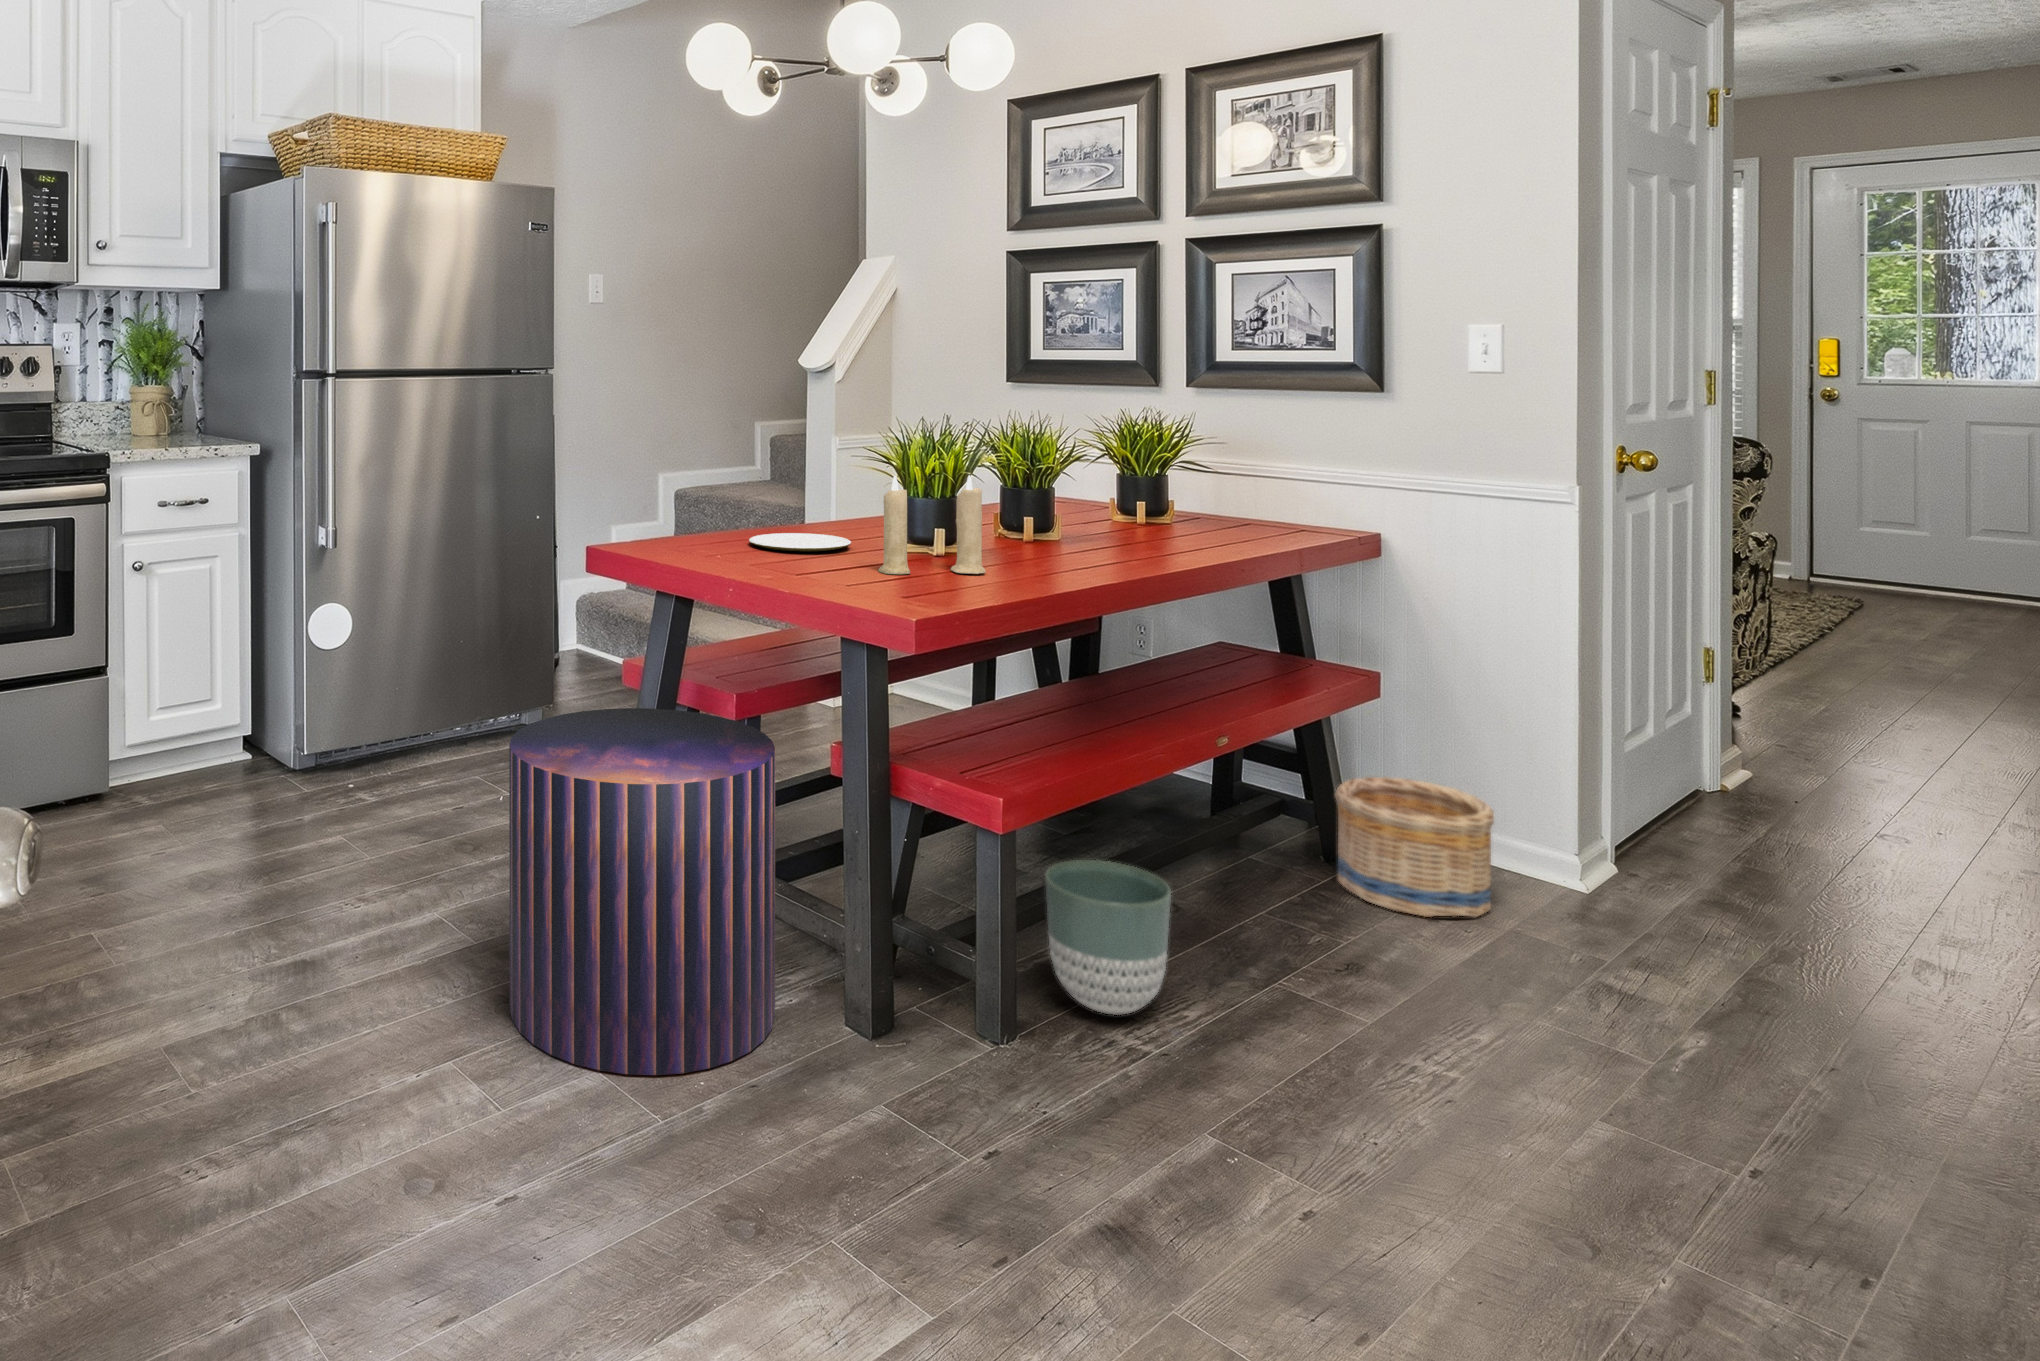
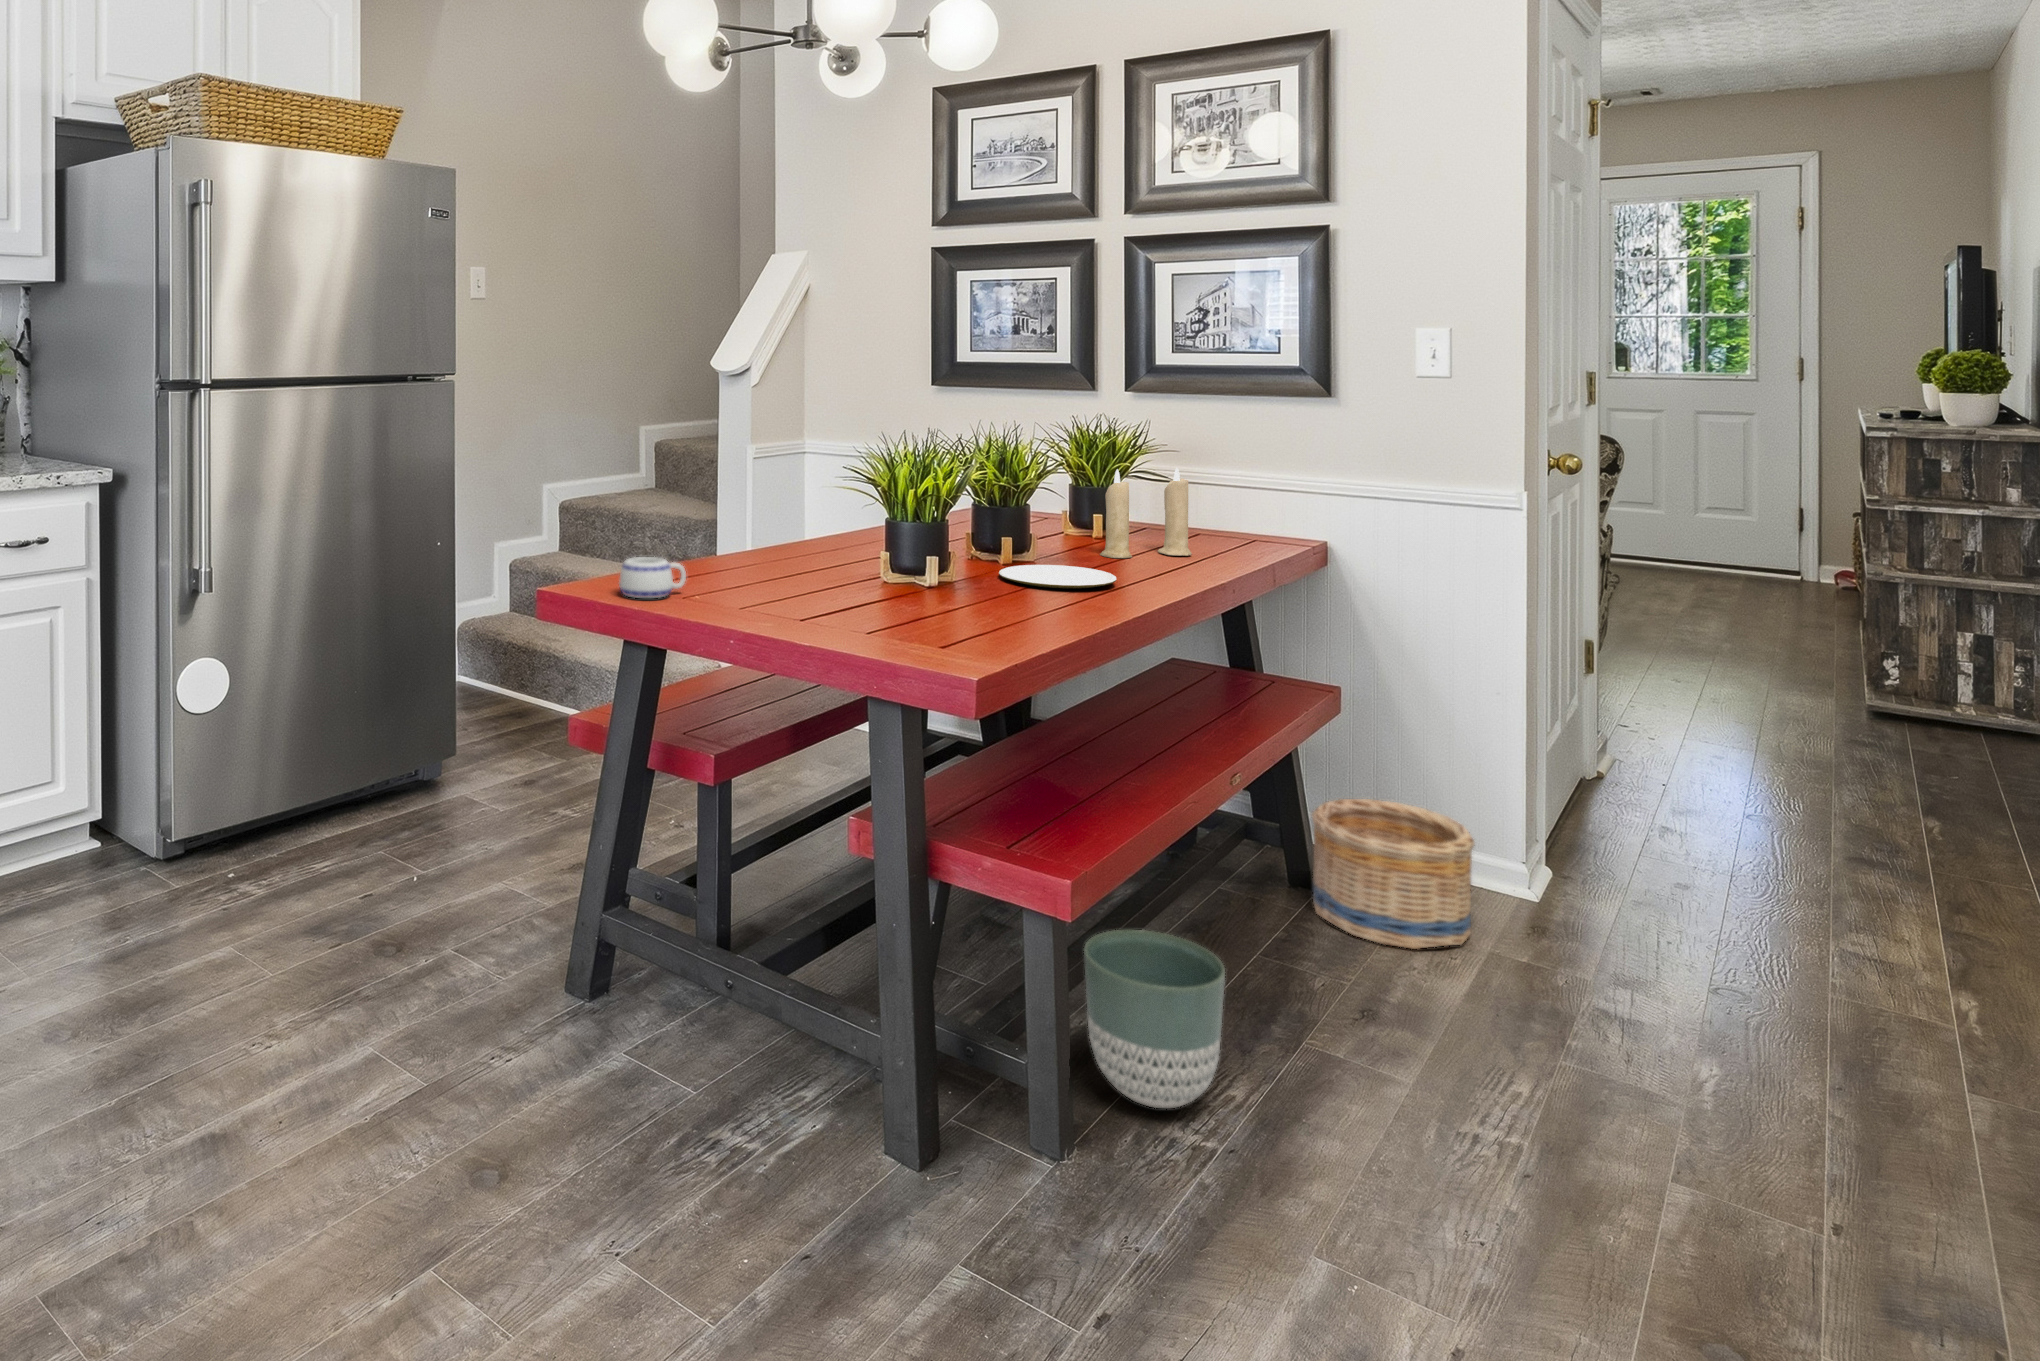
candle: present [878,475,986,574] -> present [1100,468,1192,558]
mug: none [653,519,712,554] -> present [619,557,686,598]
plate: present [749,533,851,552] -> present [999,565,1116,589]
pouf: present [509,708,775,1075] -> none [484,786,804,1260]

